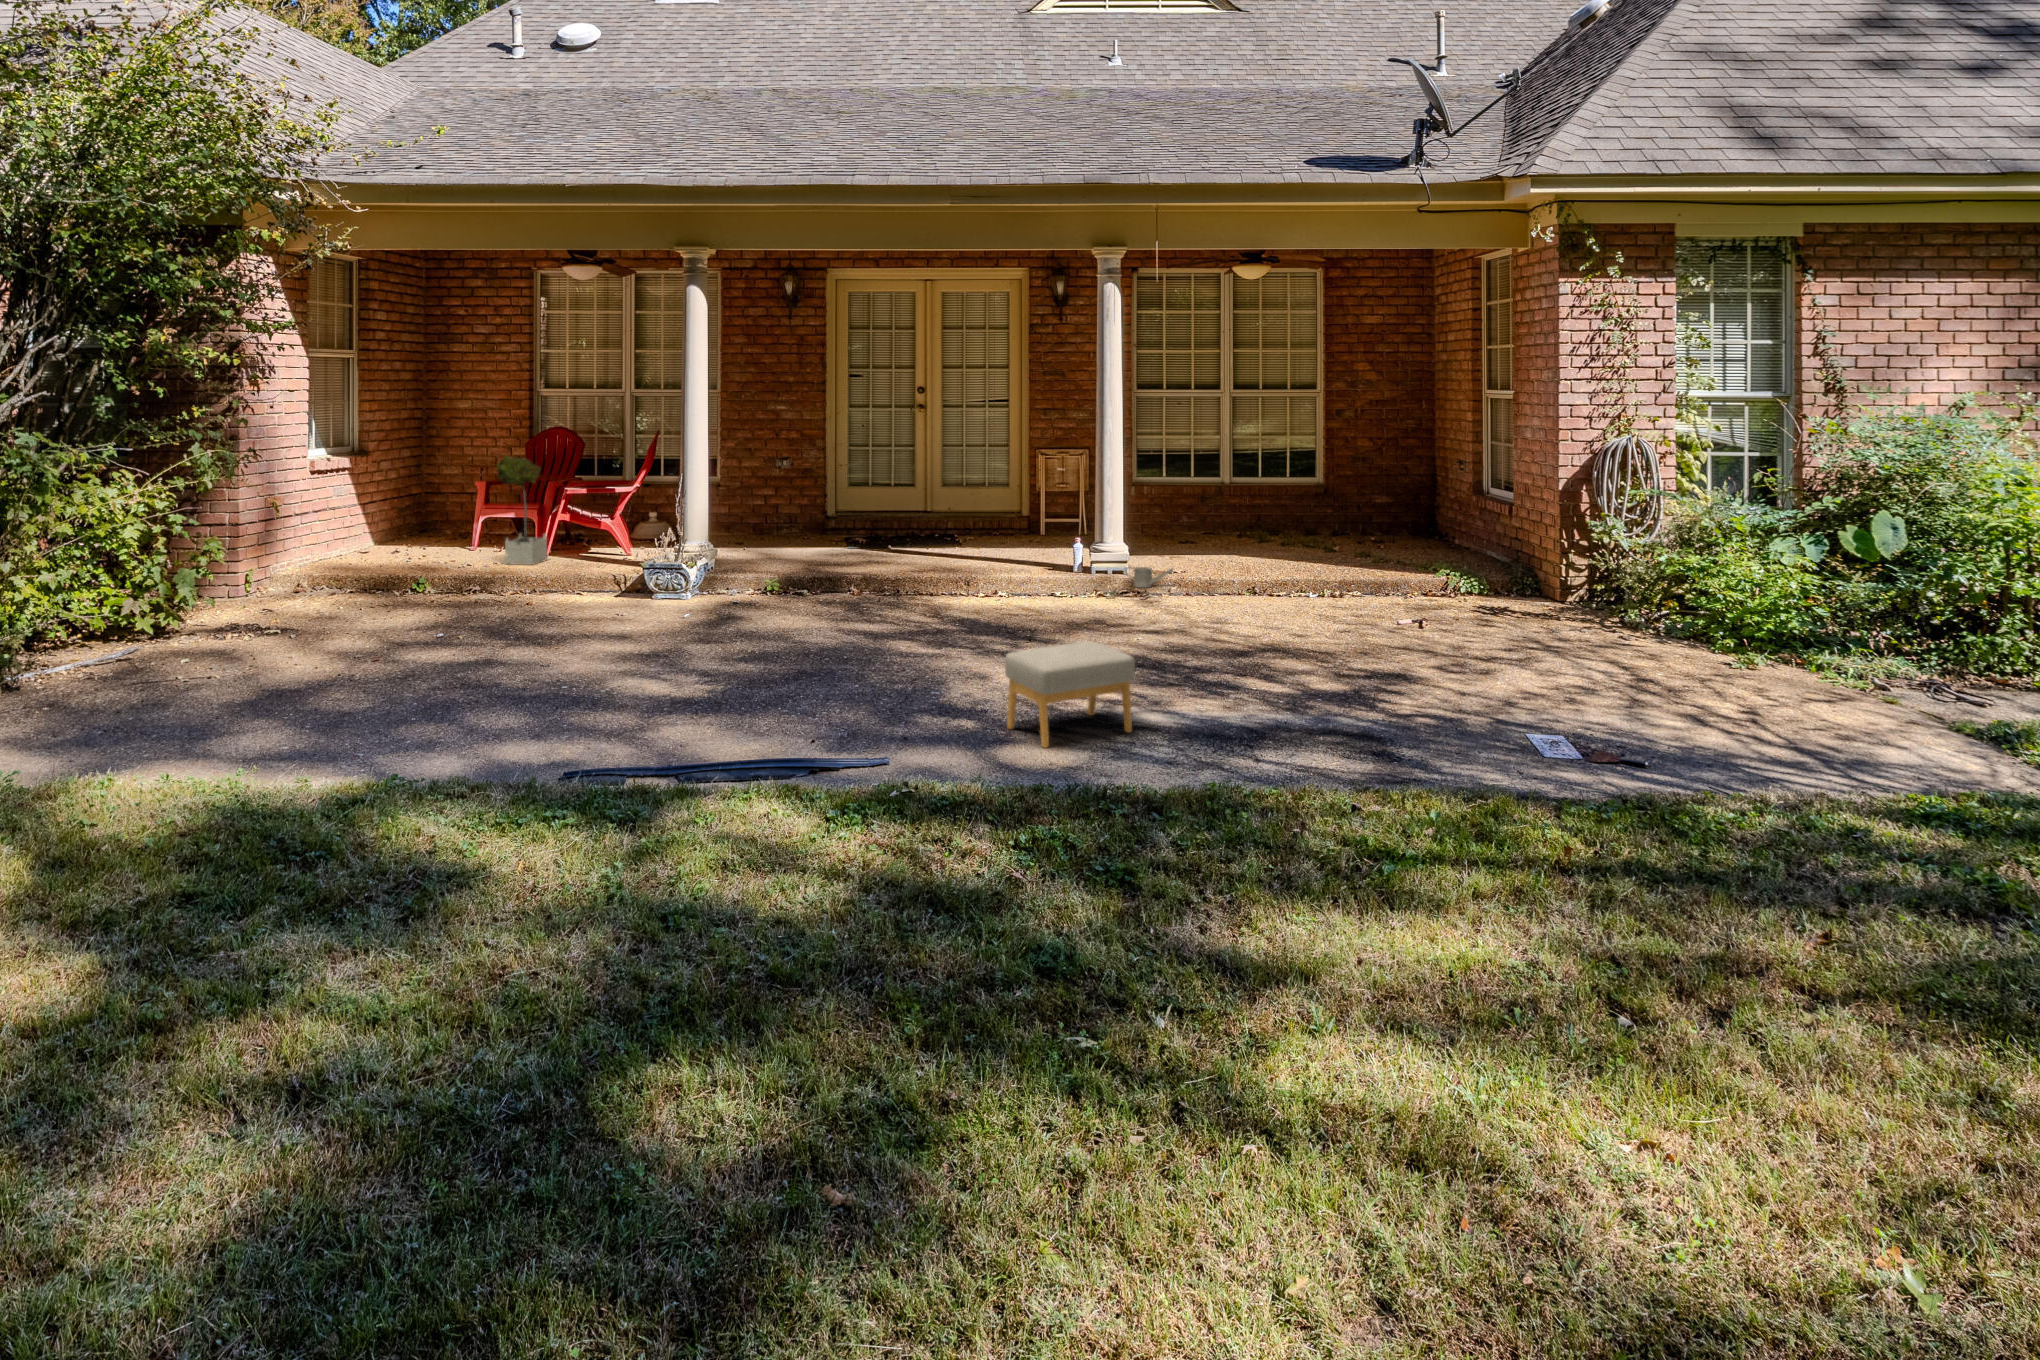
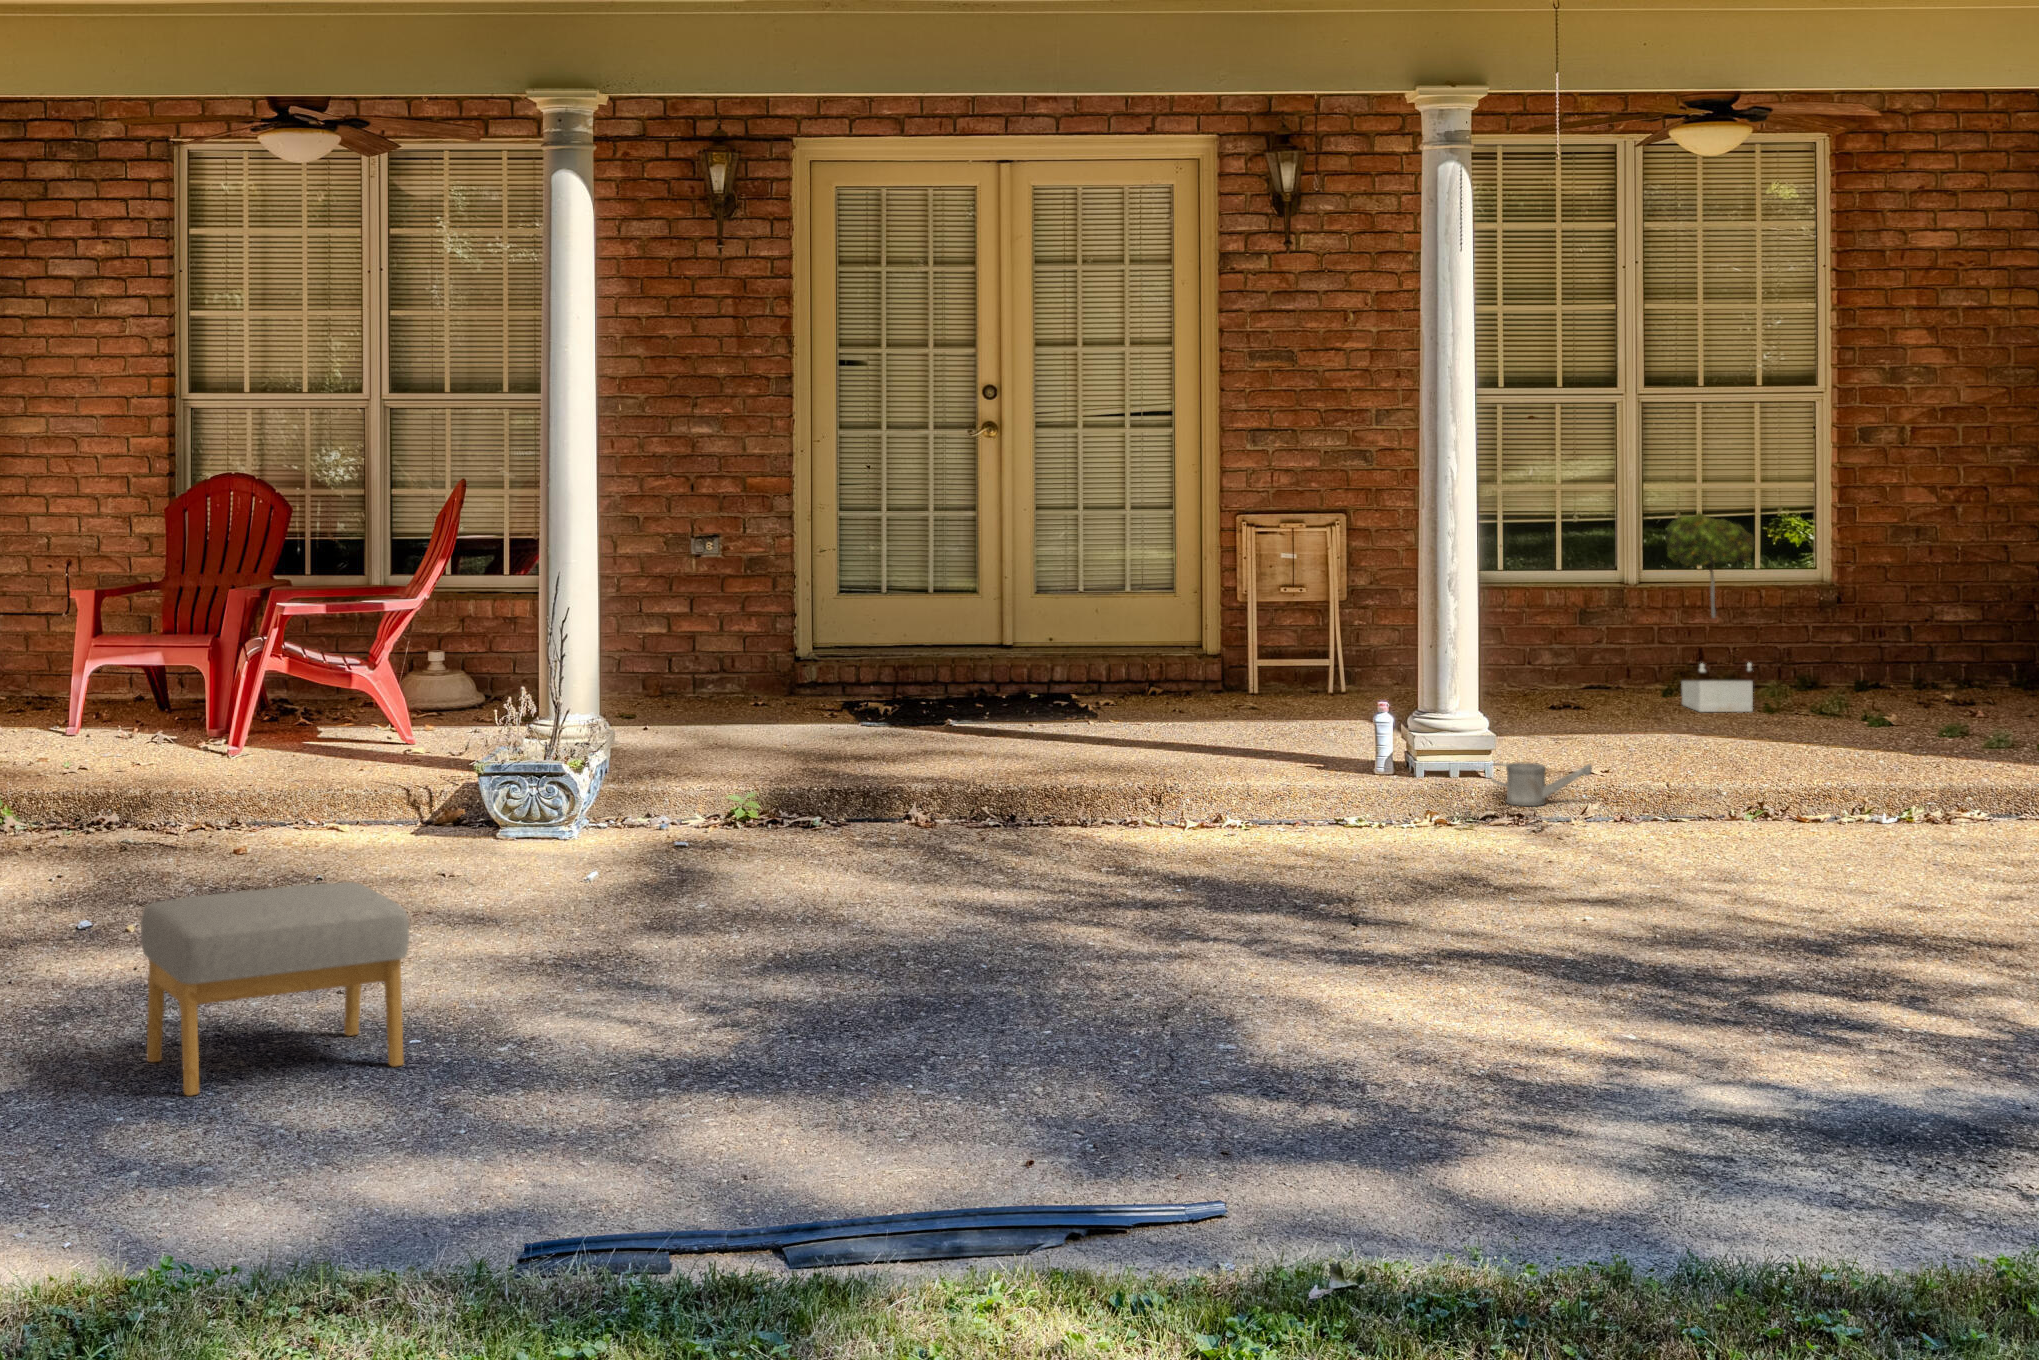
potted tree: present [497,456,547,565] -> present [1665,512,1754,712]
footstool: present [1005,642,1135,748] -> present [141,882,409,1096]

